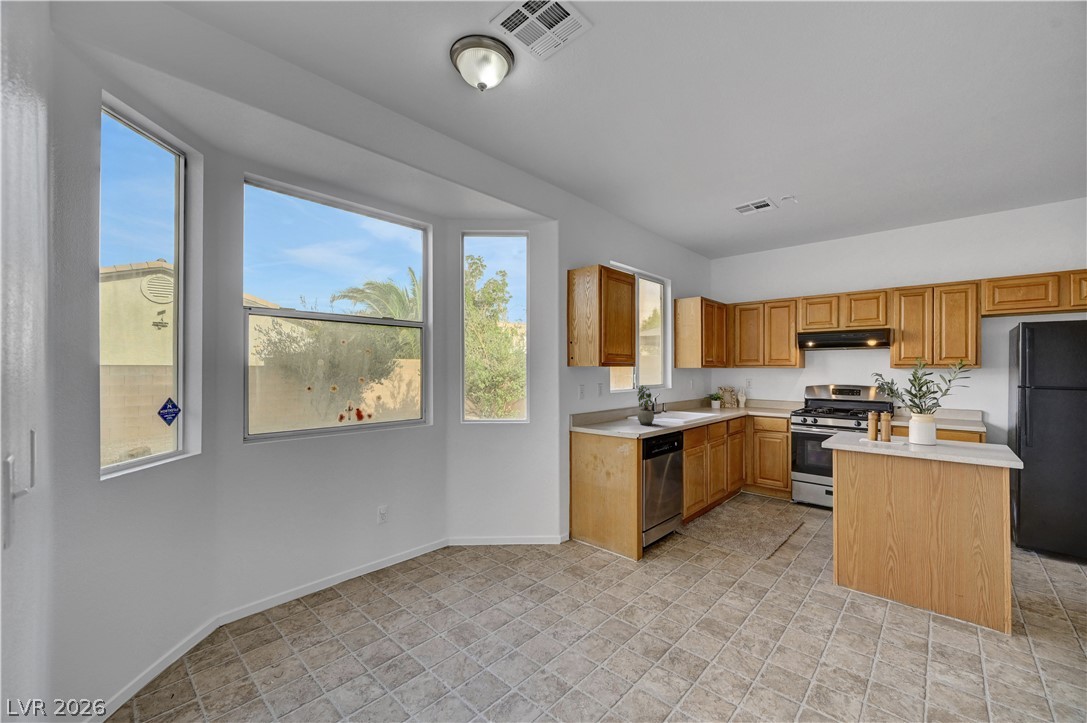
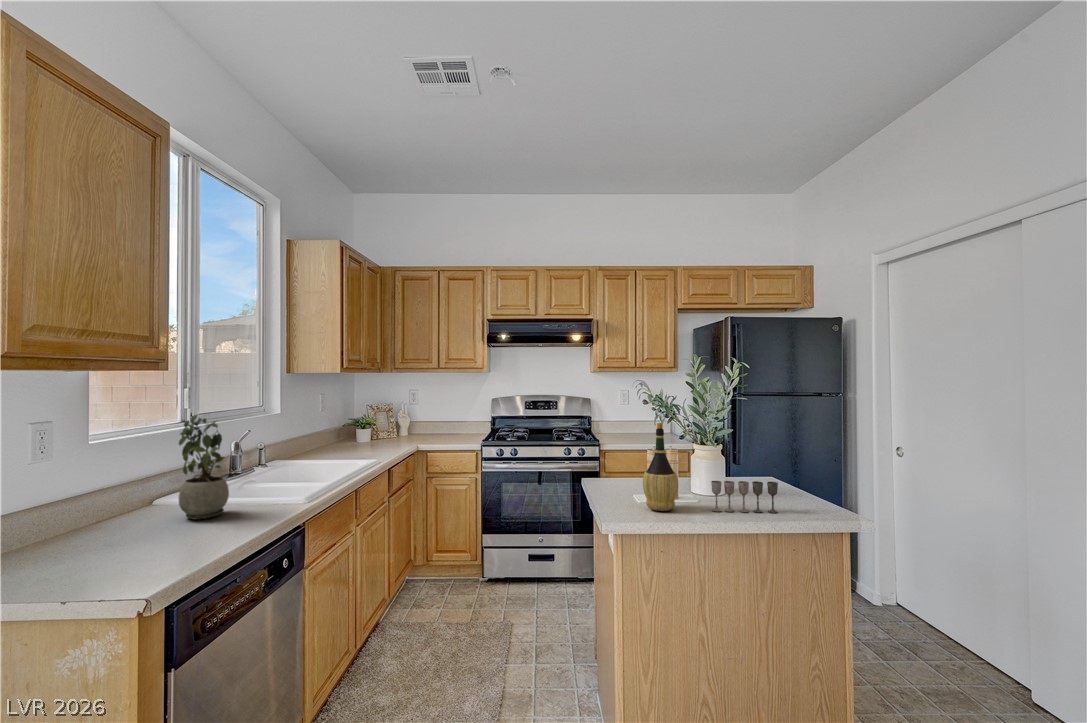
wine bottle: none [861,399,886,448] -> present [643,423,678,511]
wine glass: none [910,435,964,458] -> present [711,481,778,513]

